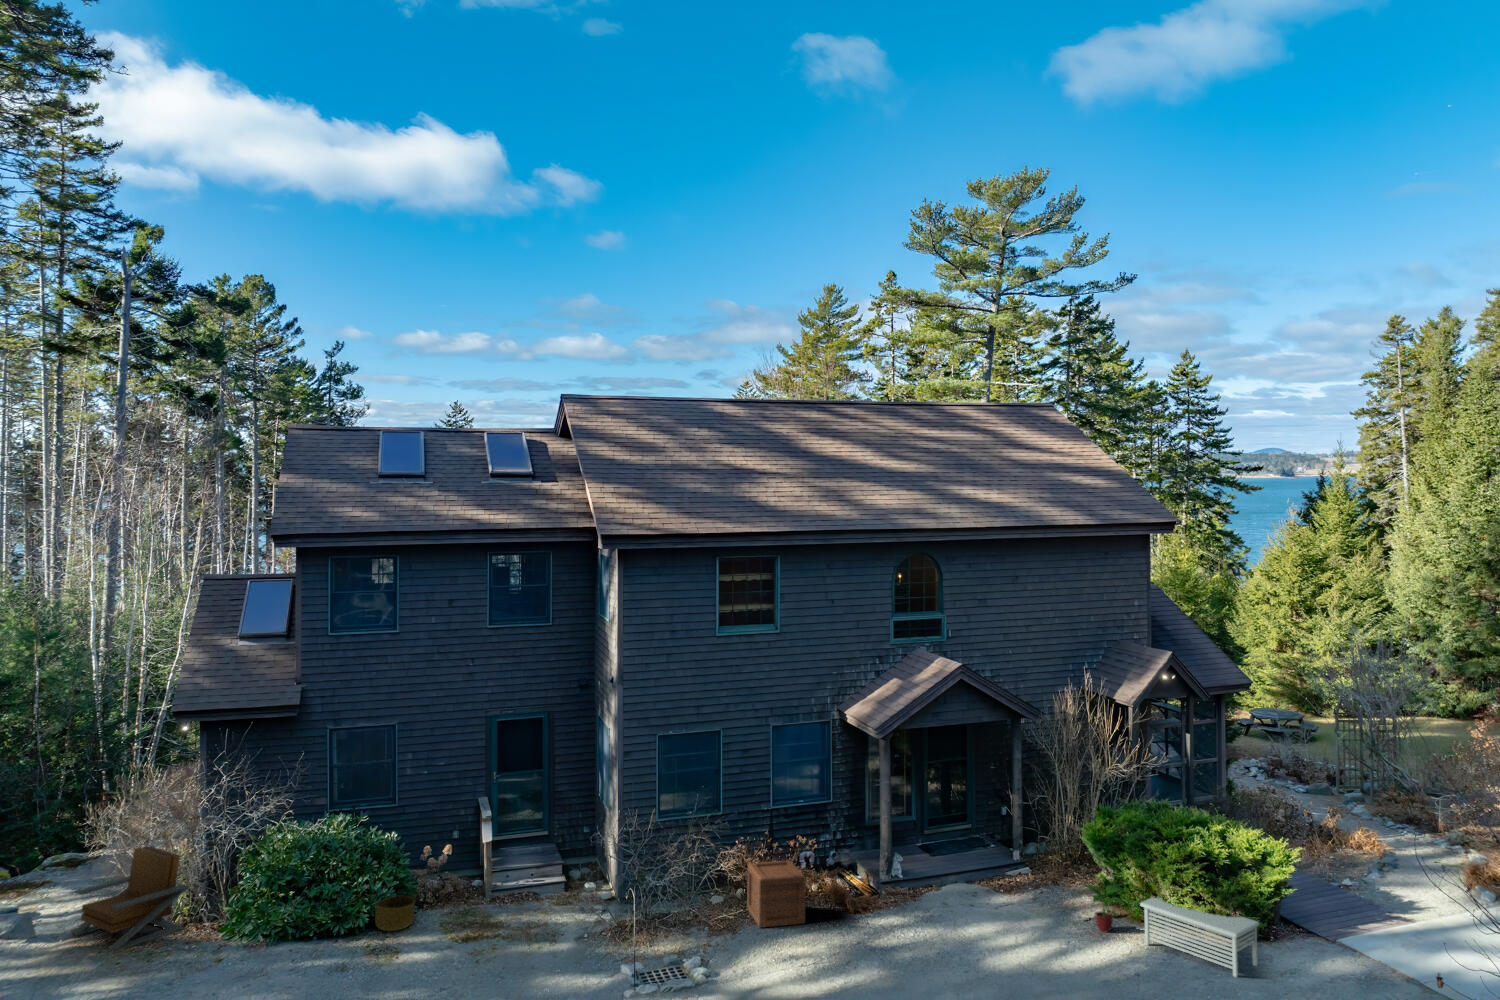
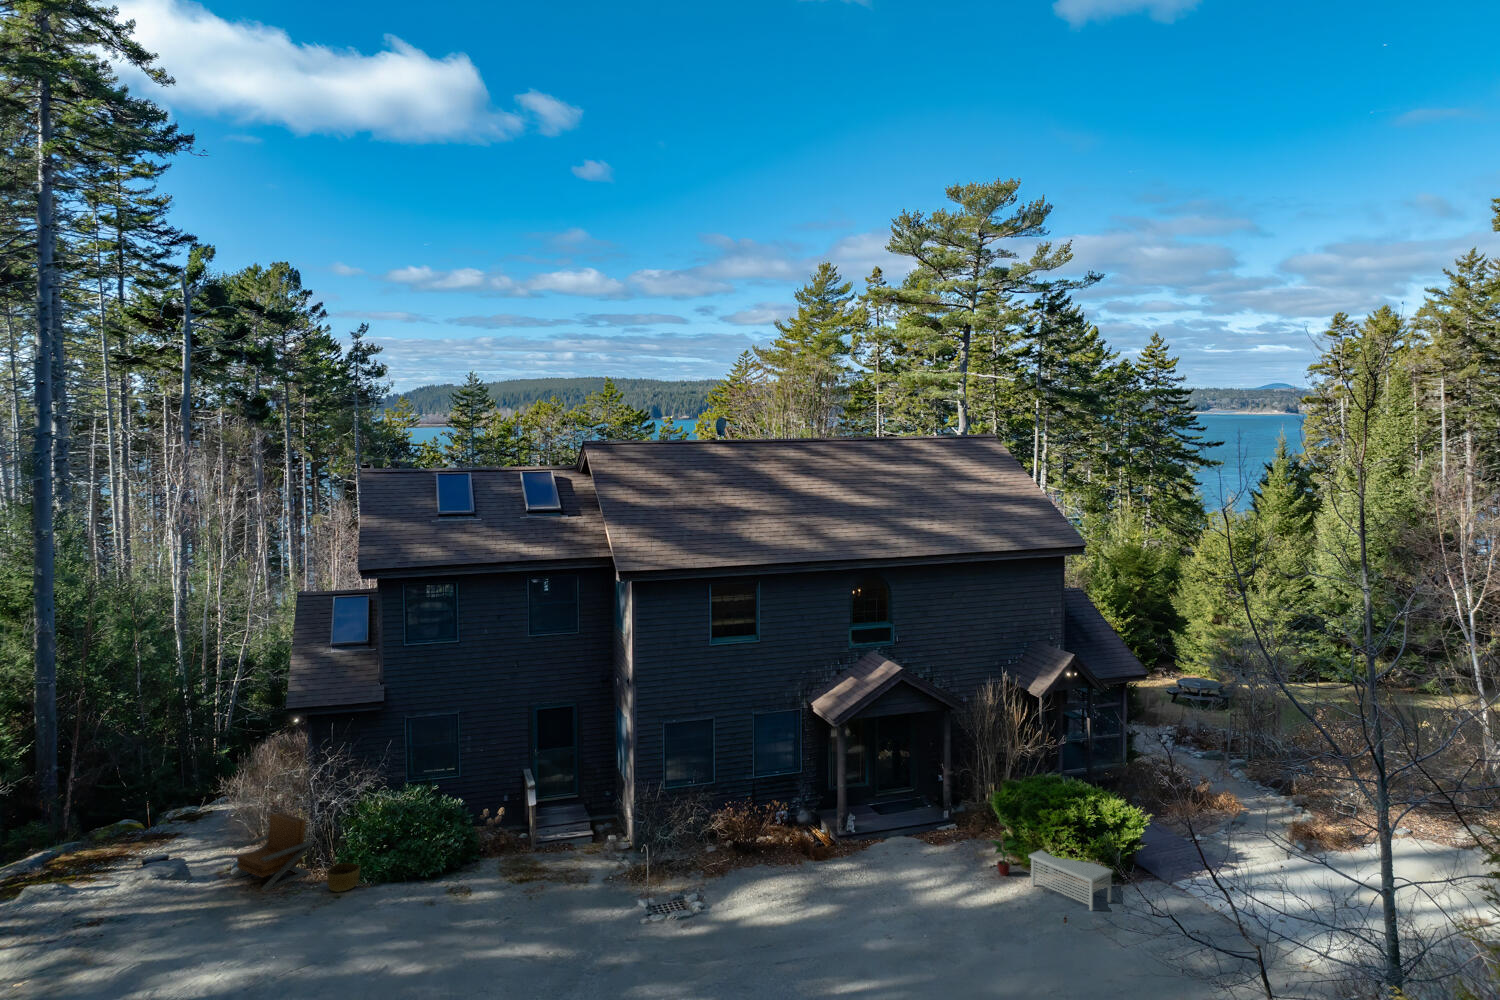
wooden crate: present [747,860,806,928] -> none [733,821,776,873]
basket: present [375,896,415,931] -> present [327,863,360,892]

